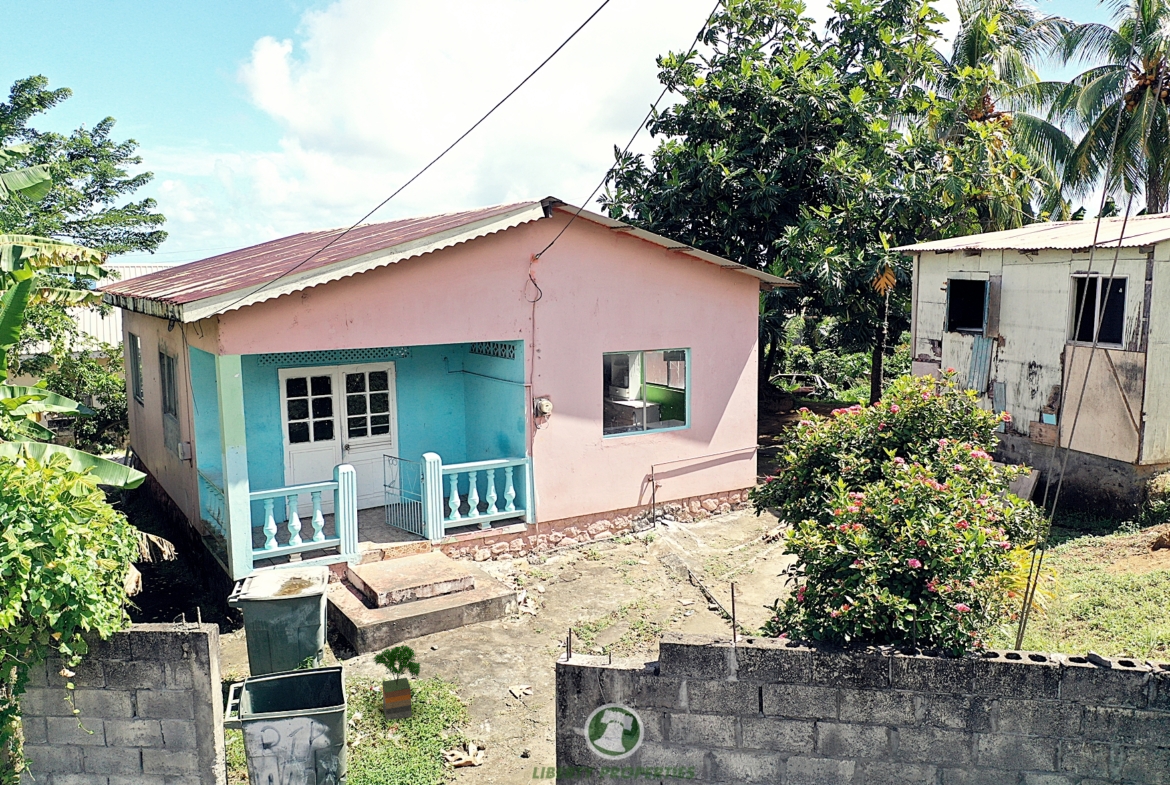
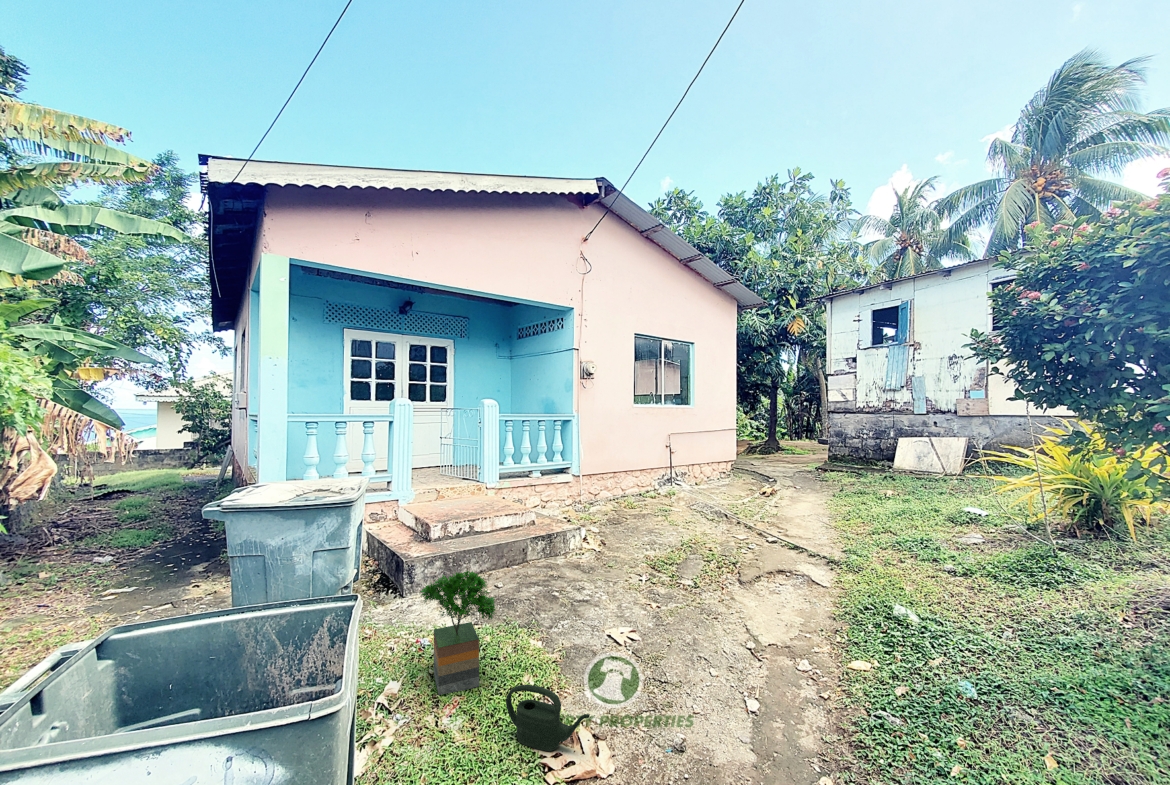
watering can: none [424,713,467,747] -> present [506,685,590,751]

